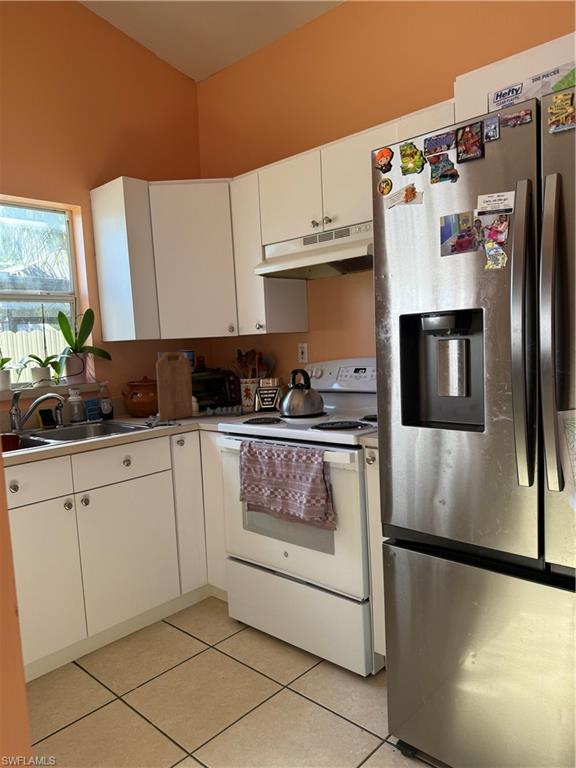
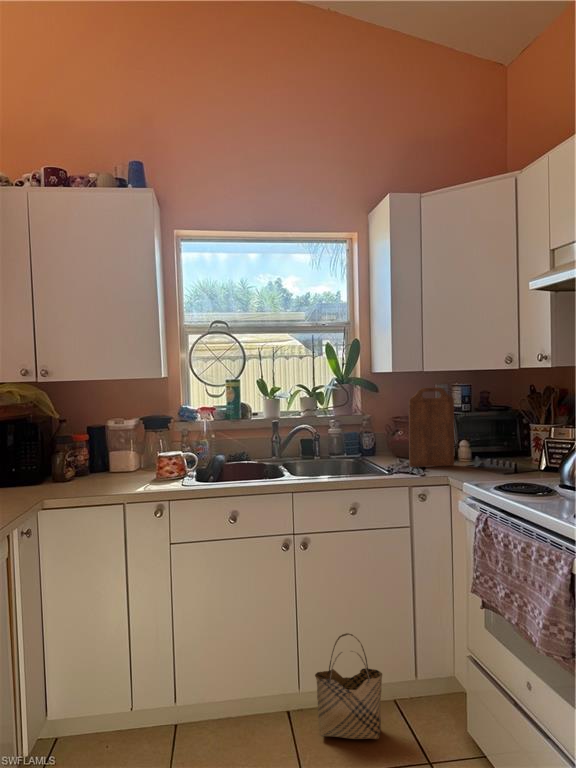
woven basket: none [109,569,169,662] -> present [315,633,382,739]

